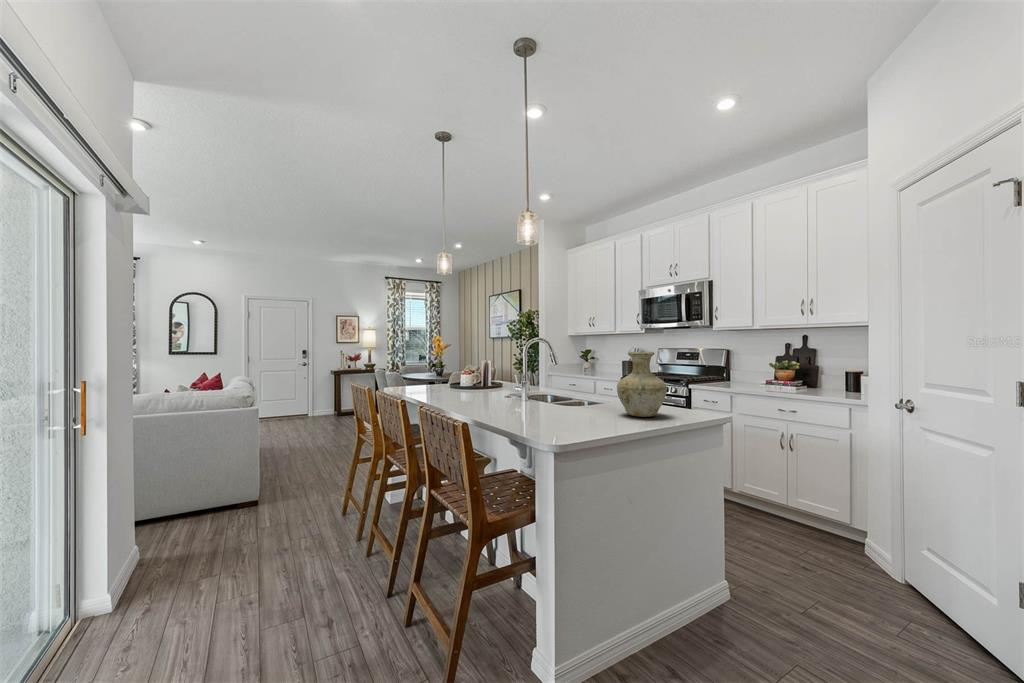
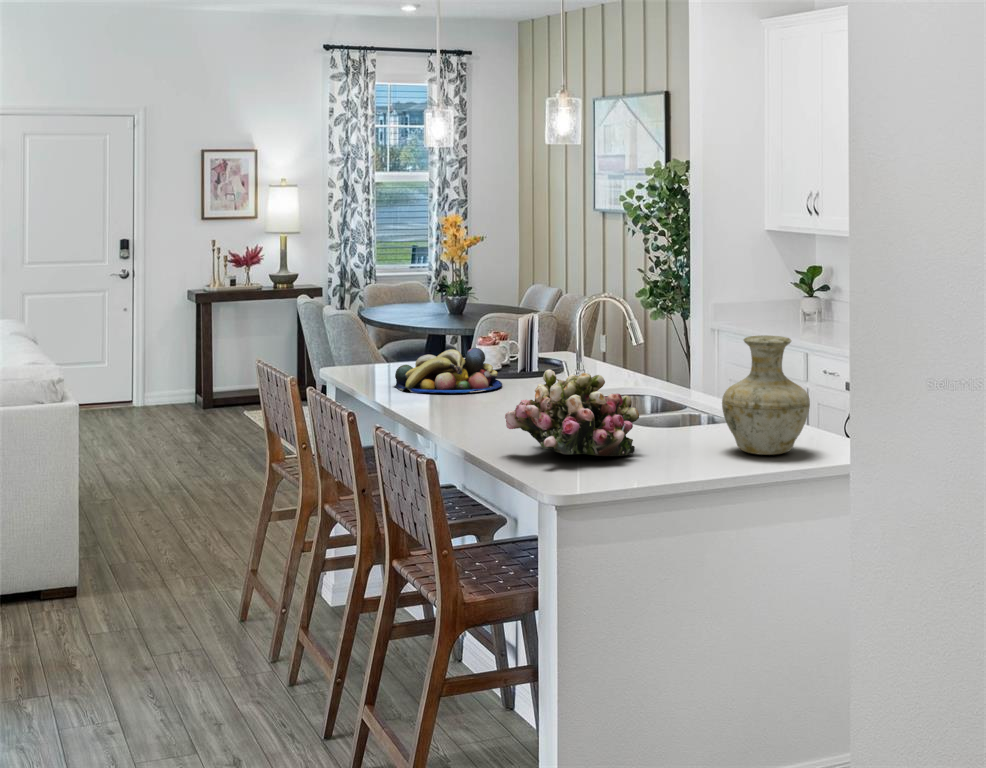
flower arrangement: none [501,371,576,420] -> present [505,370,639,456]
fruit bowl: none [423,375,476,396] -> present [394,348,502,393]

